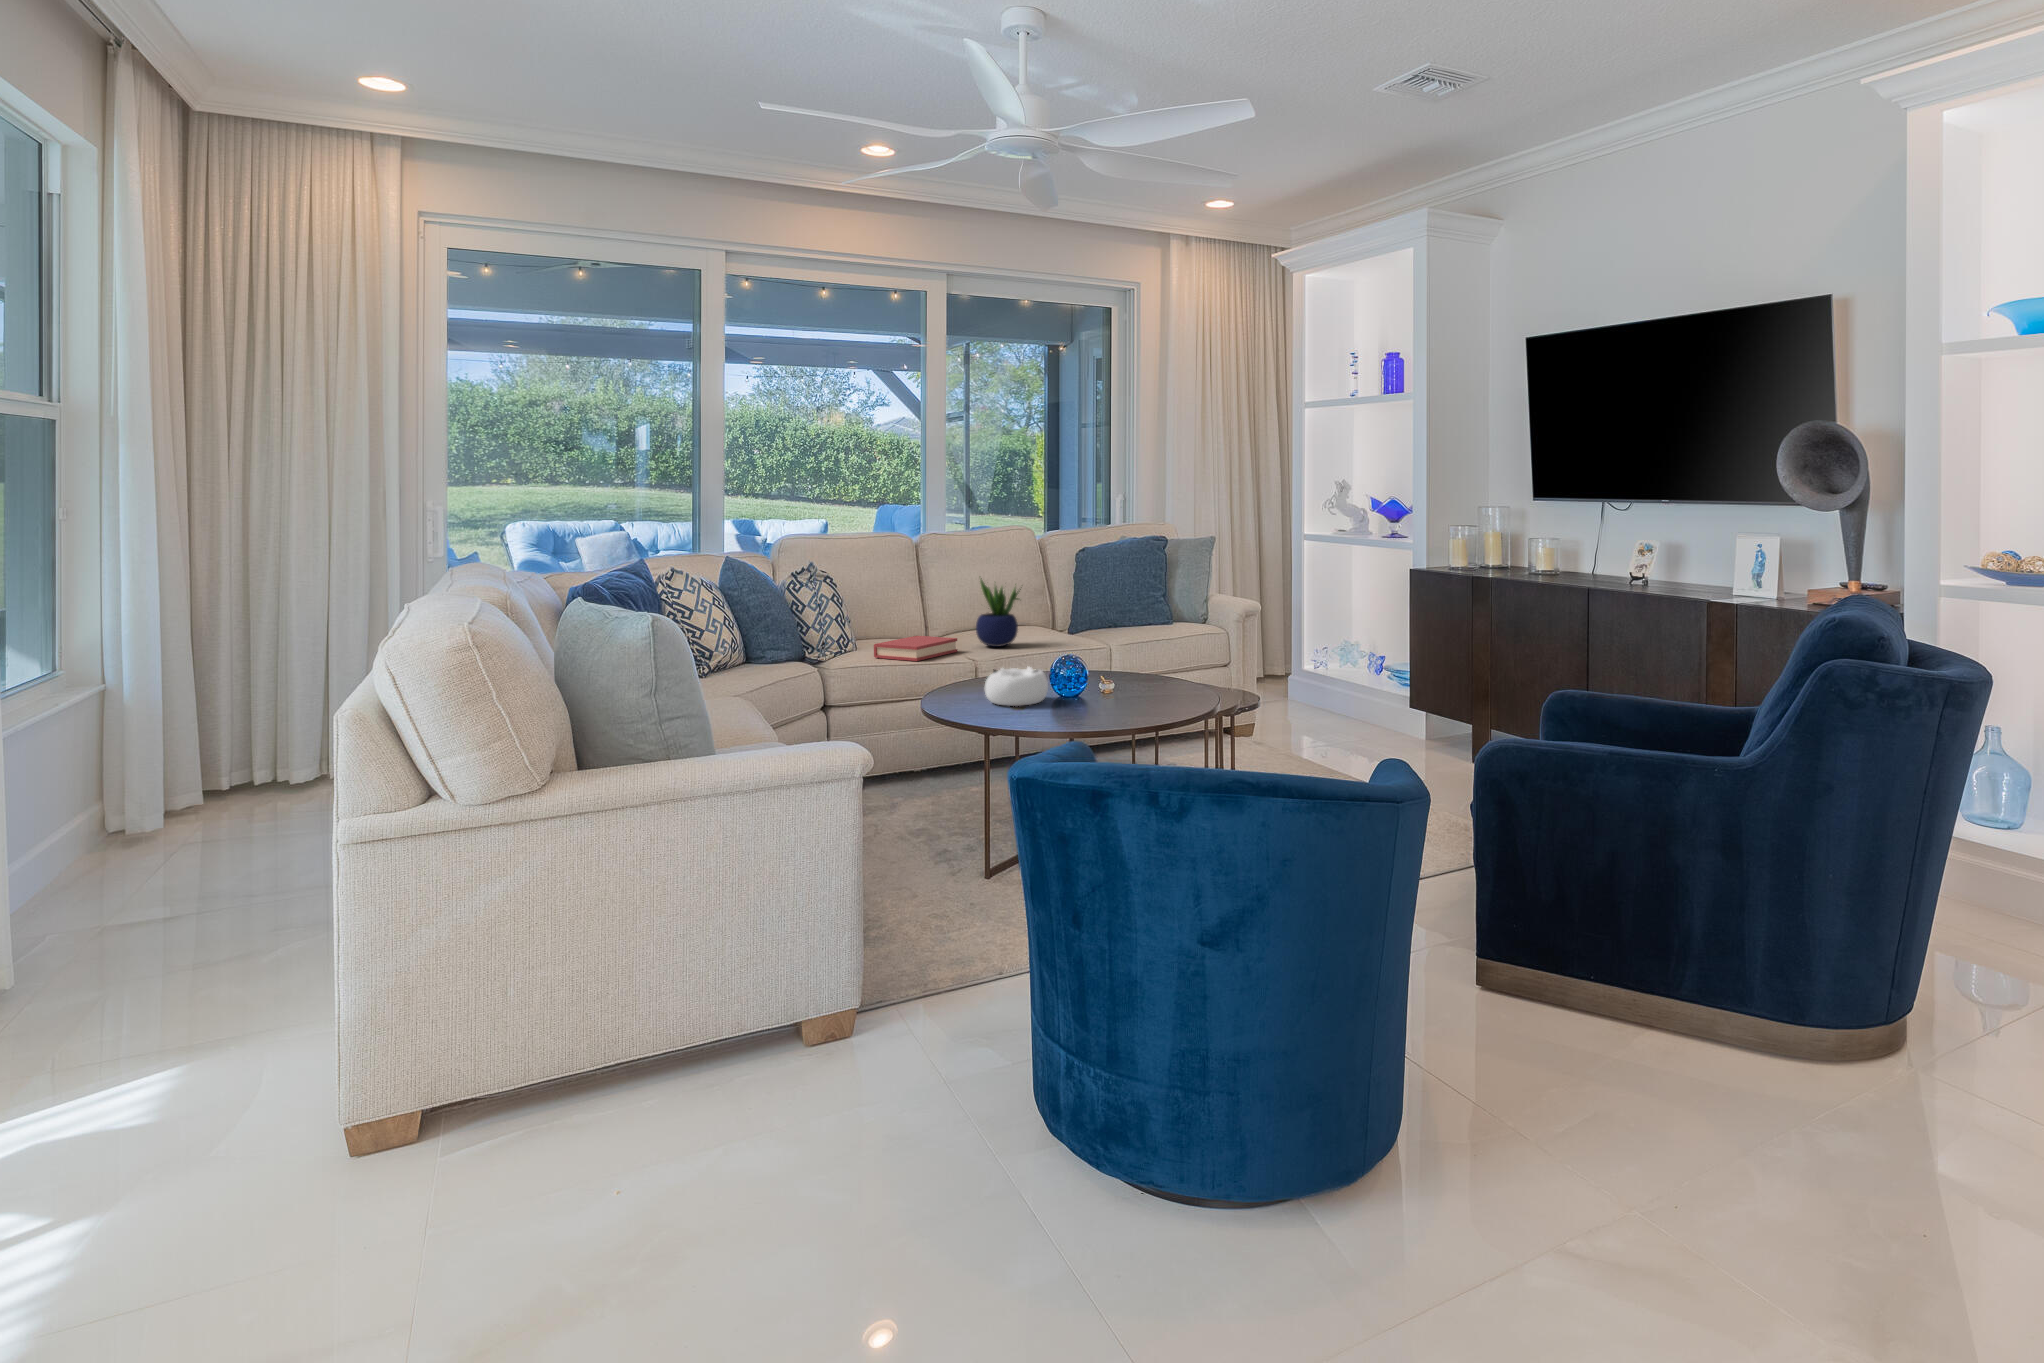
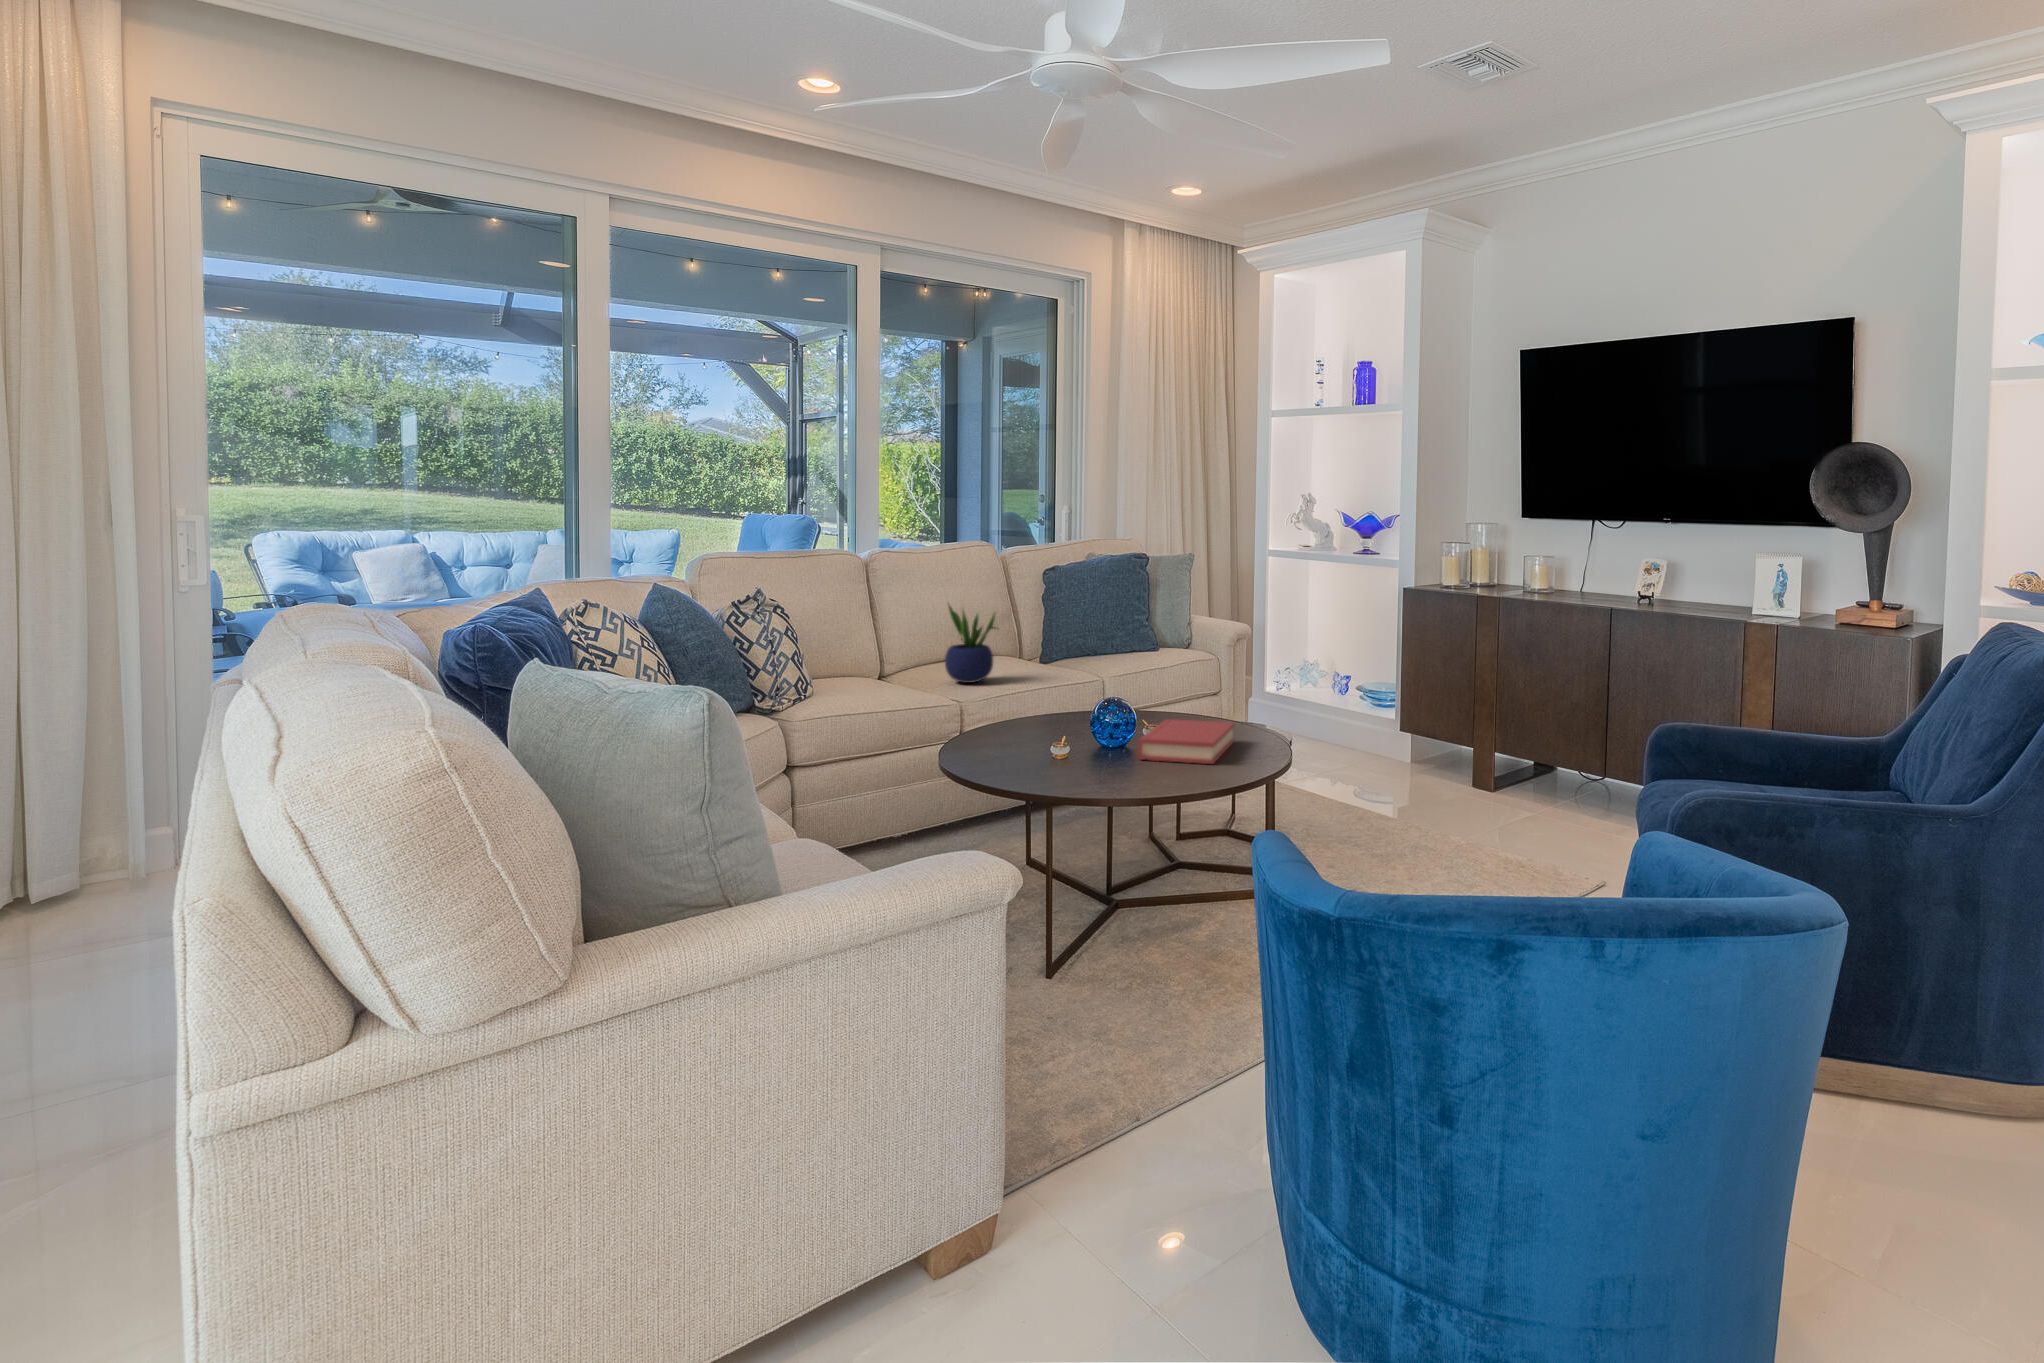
hardback book: present [874,636,957,661] -> present [1137,719,1234,764]
decorative bowl: present [985,667,1048,706] -> none [1016,713,1090,761]

